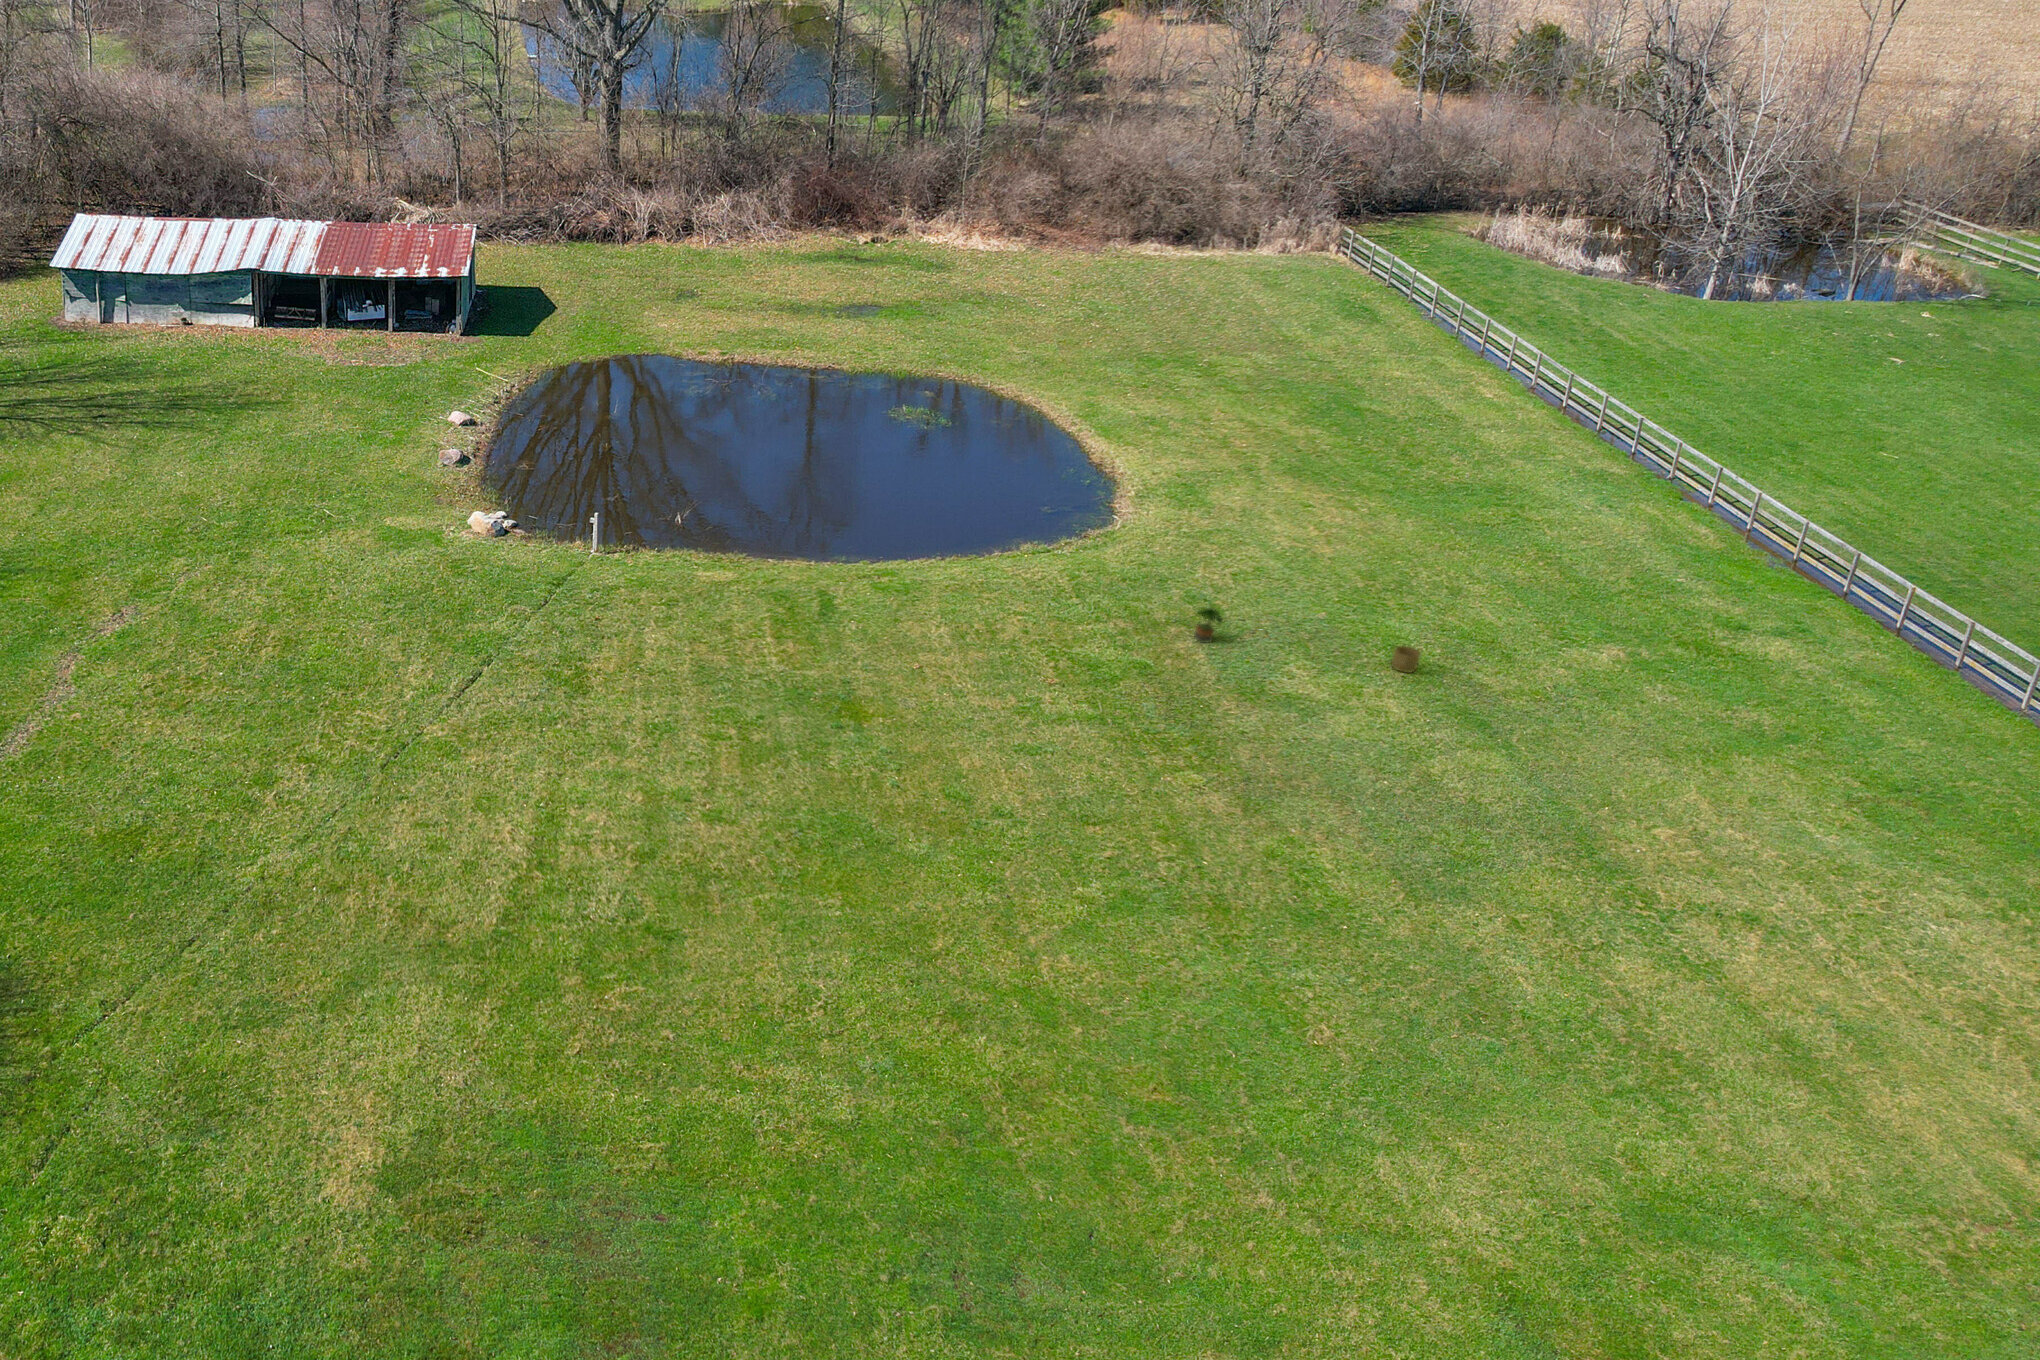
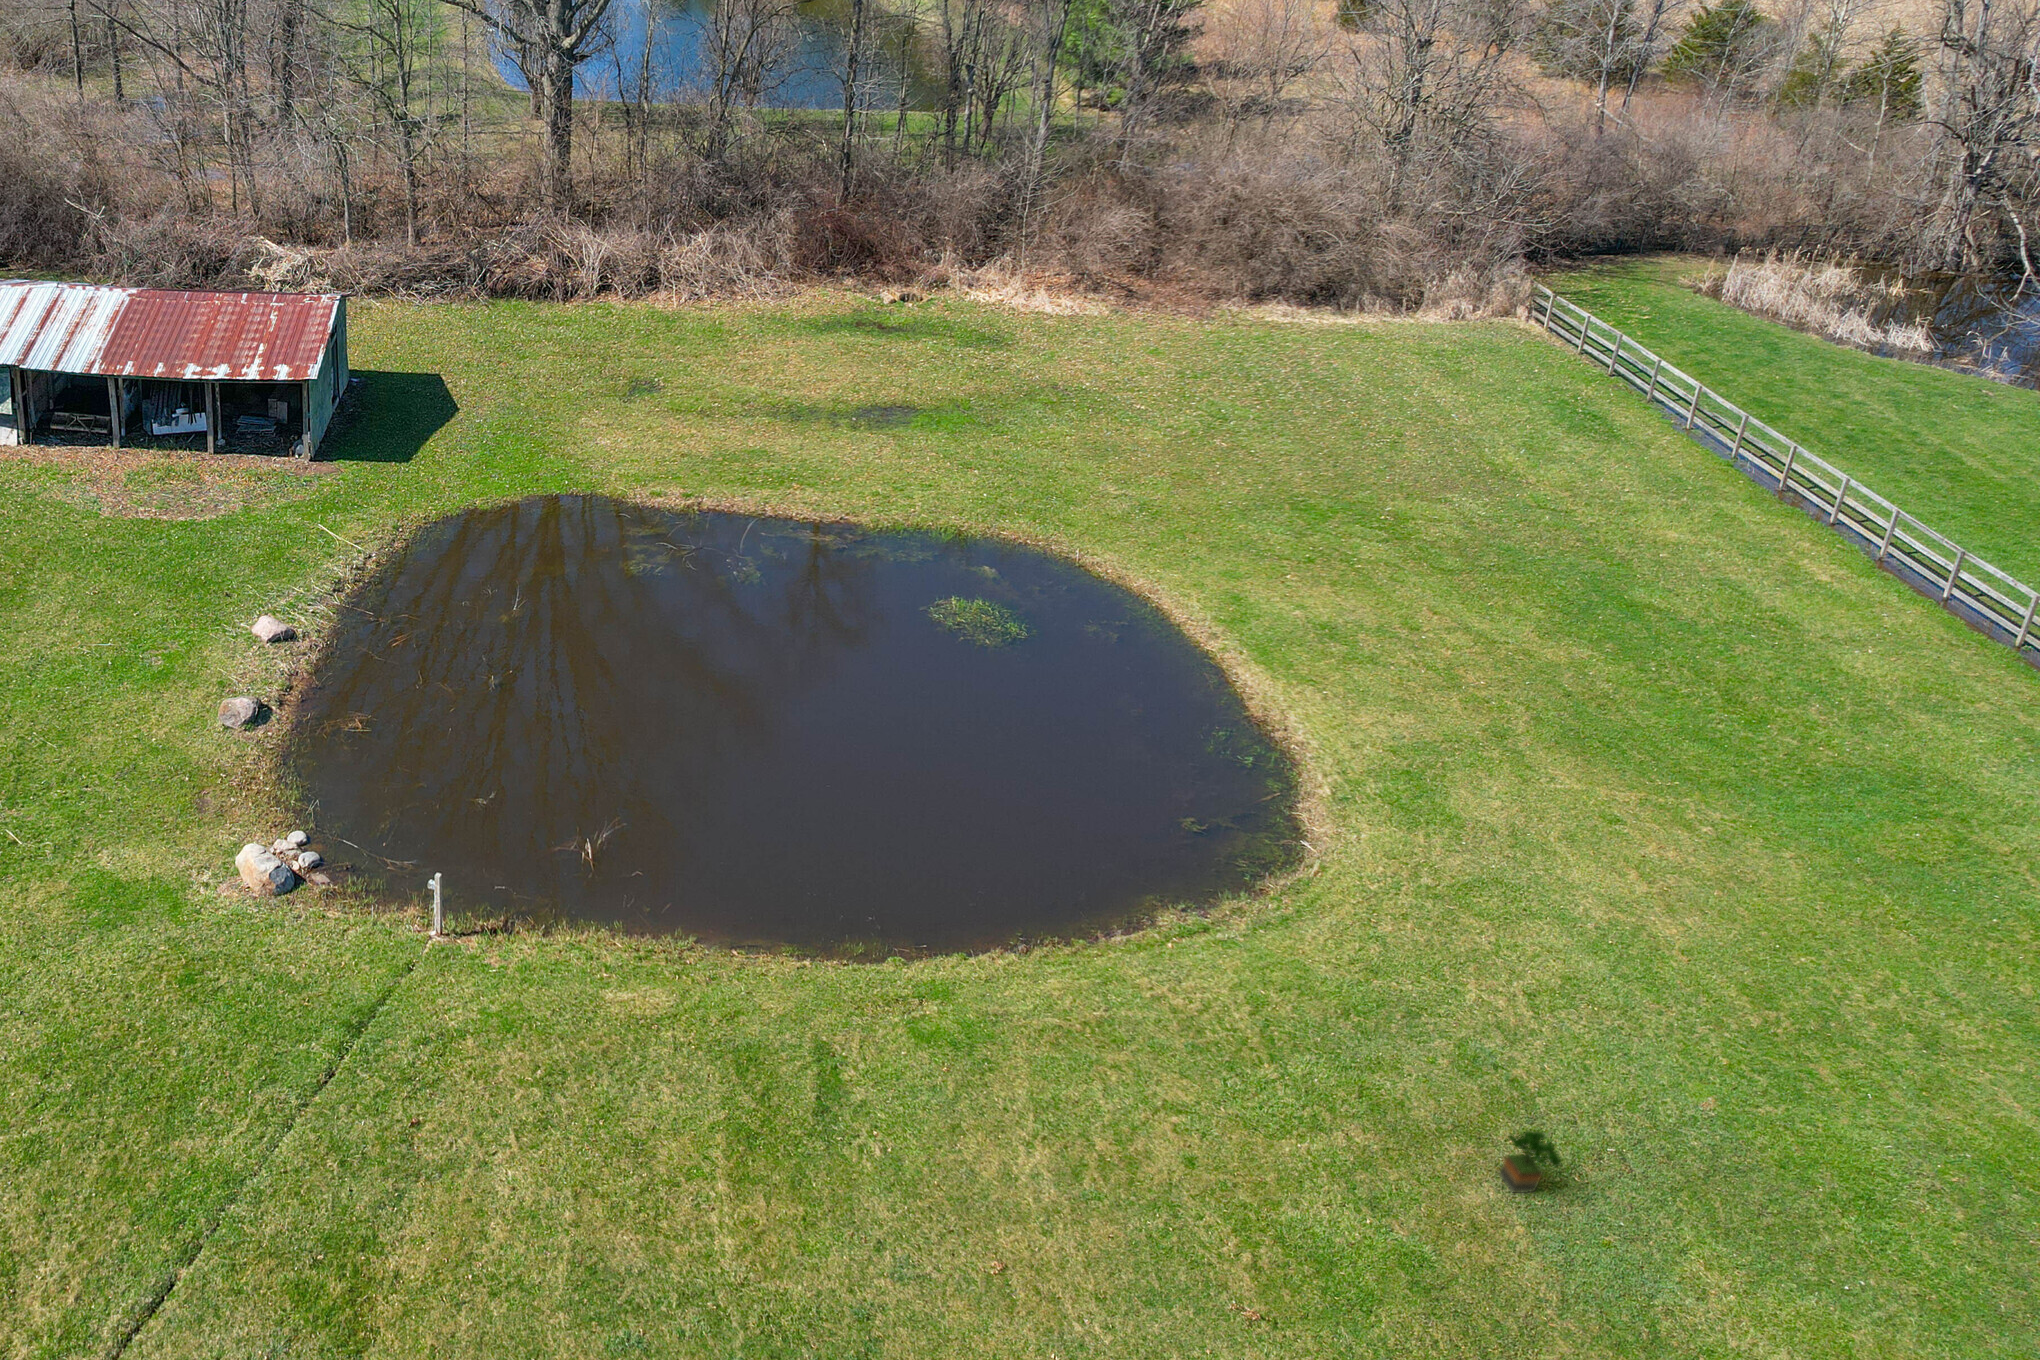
wooden bucket: present [1391,646,1421,673] -> none [1889,1229,1959,1291]

